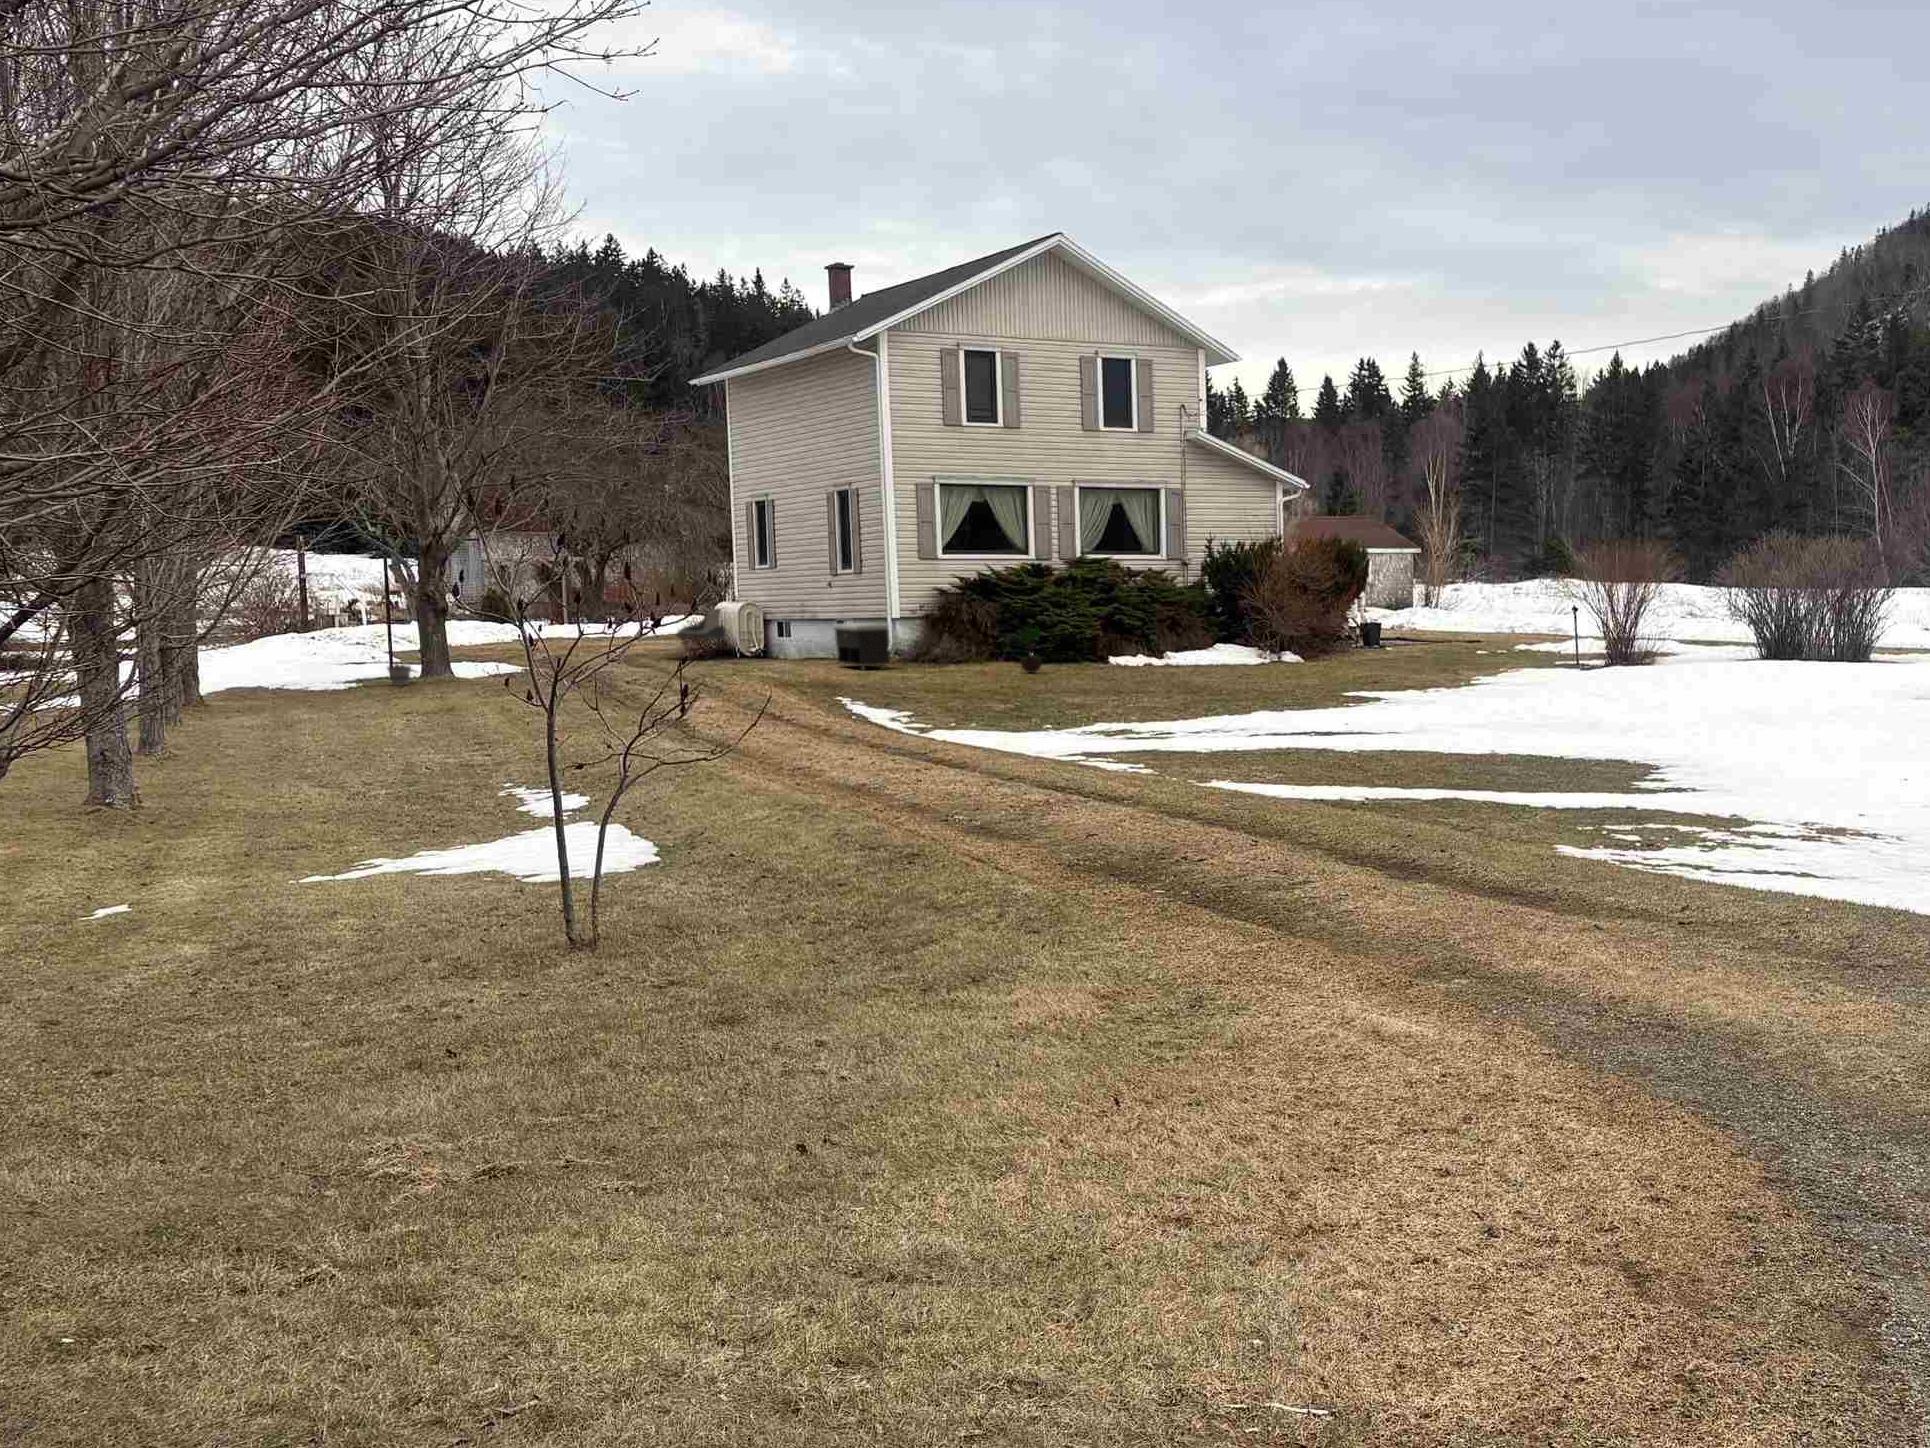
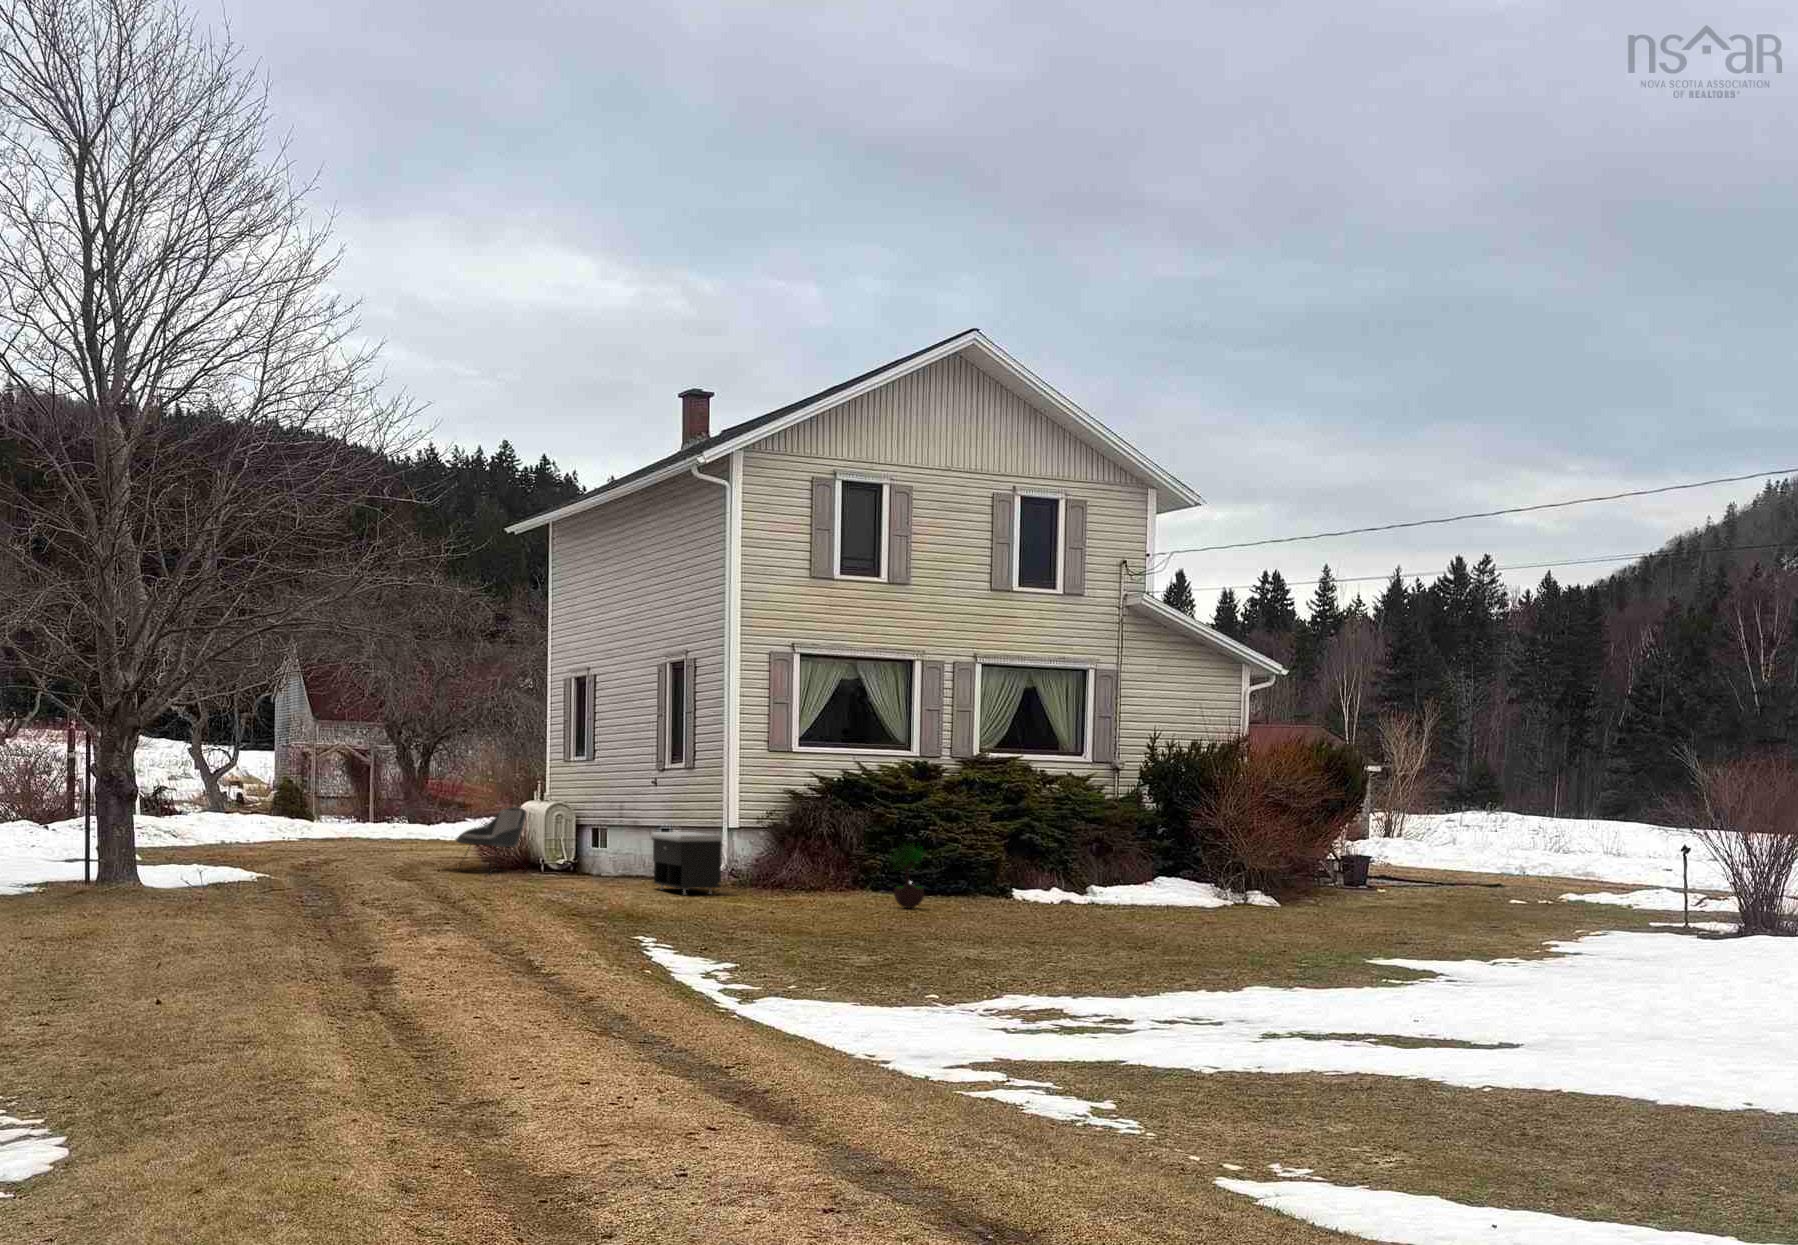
bucket: present [388,664,414,686] -> none [62,864,103,894]

